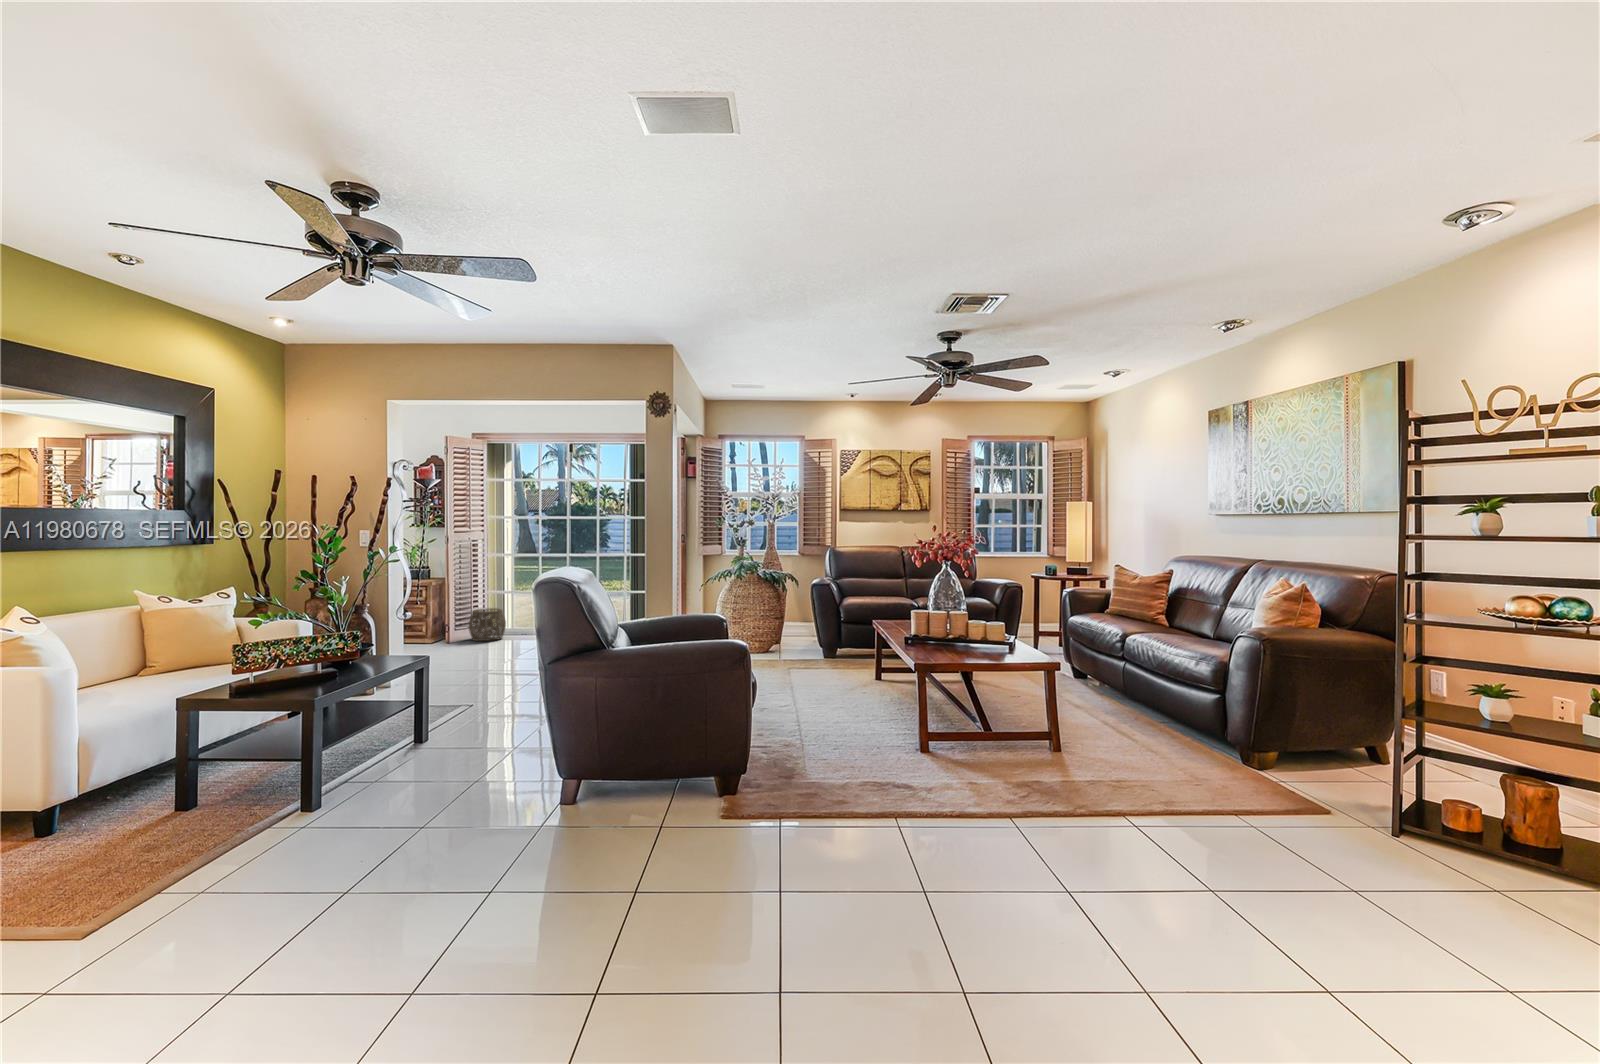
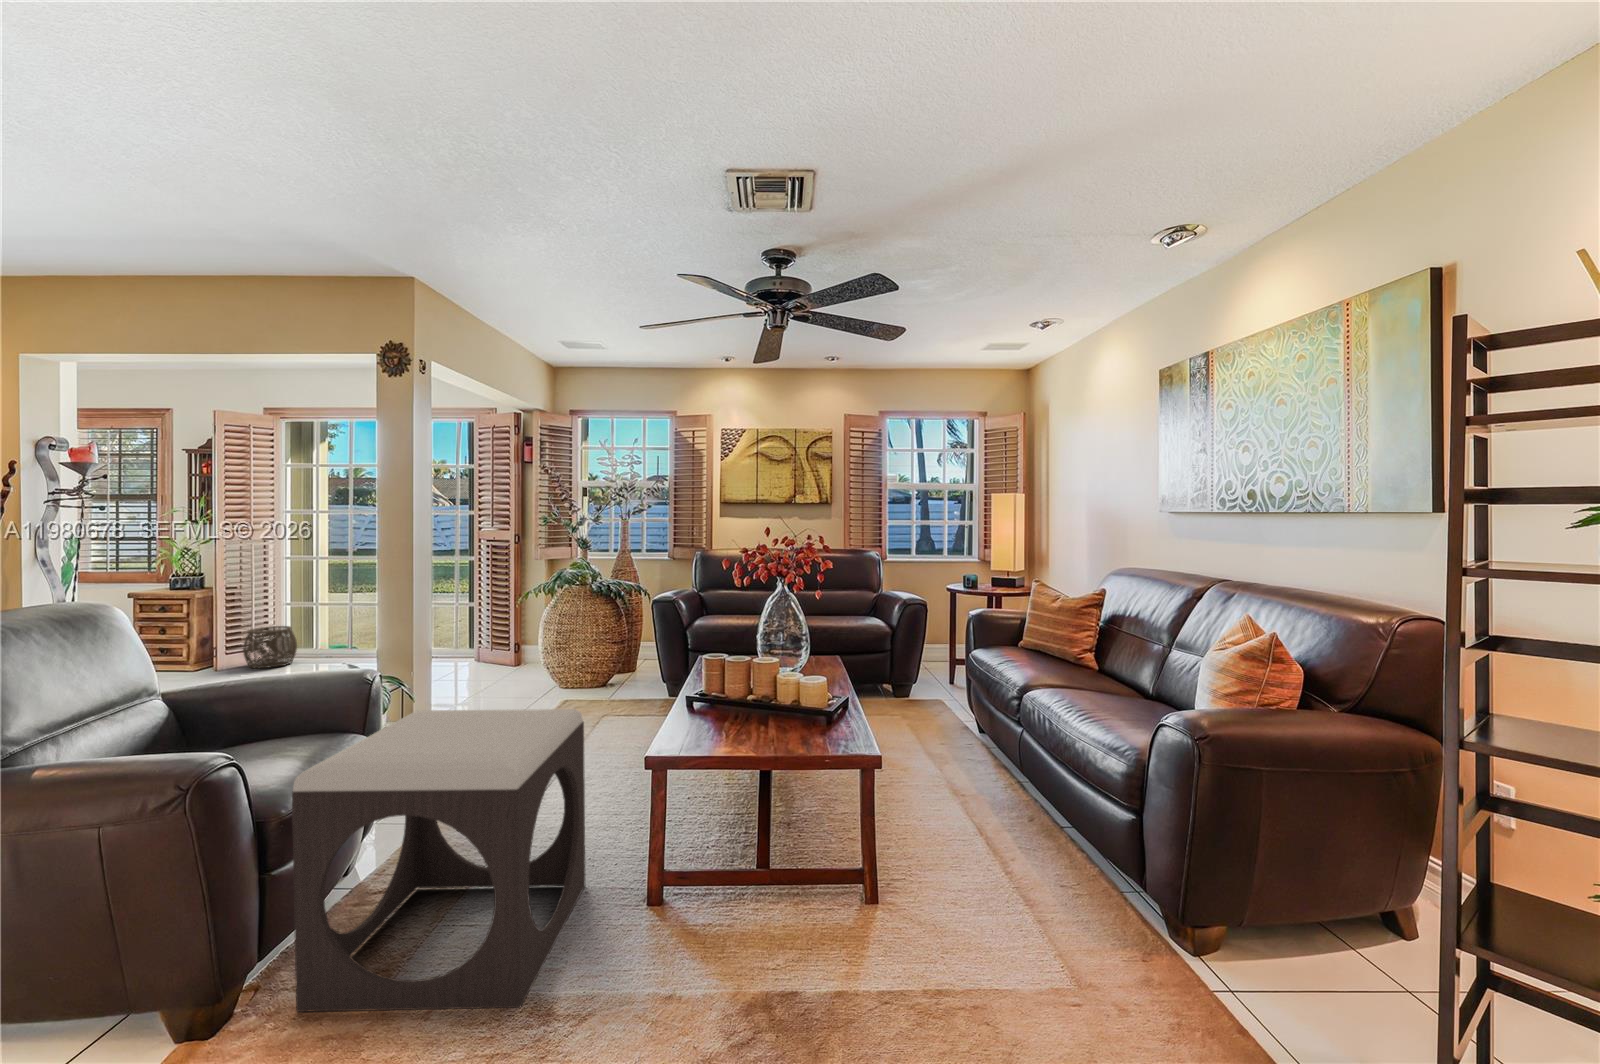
footstool: none [767,632,887,781] -> present [292,709,585,1012]

